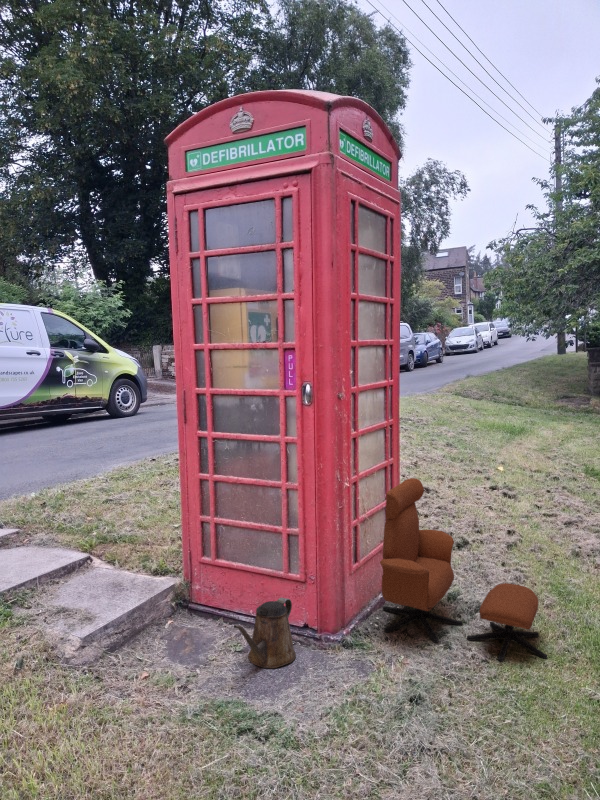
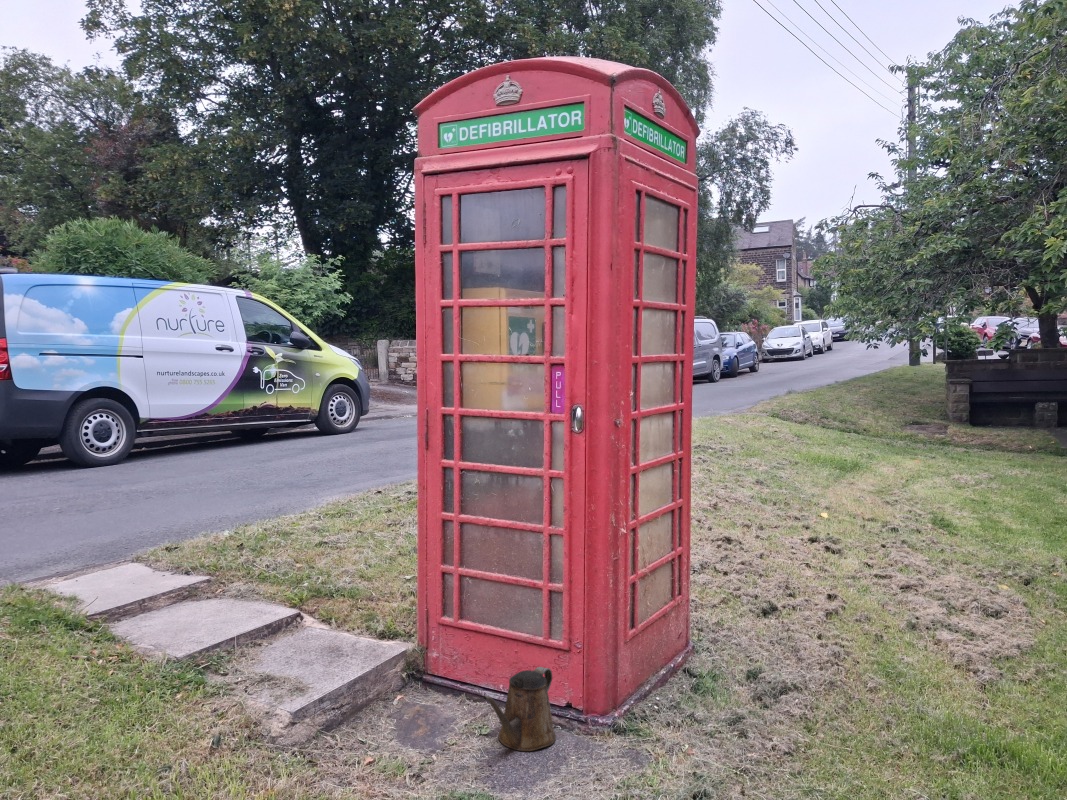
lounge chair: present [380,478,547,661] -> none [662,526,865,755]

